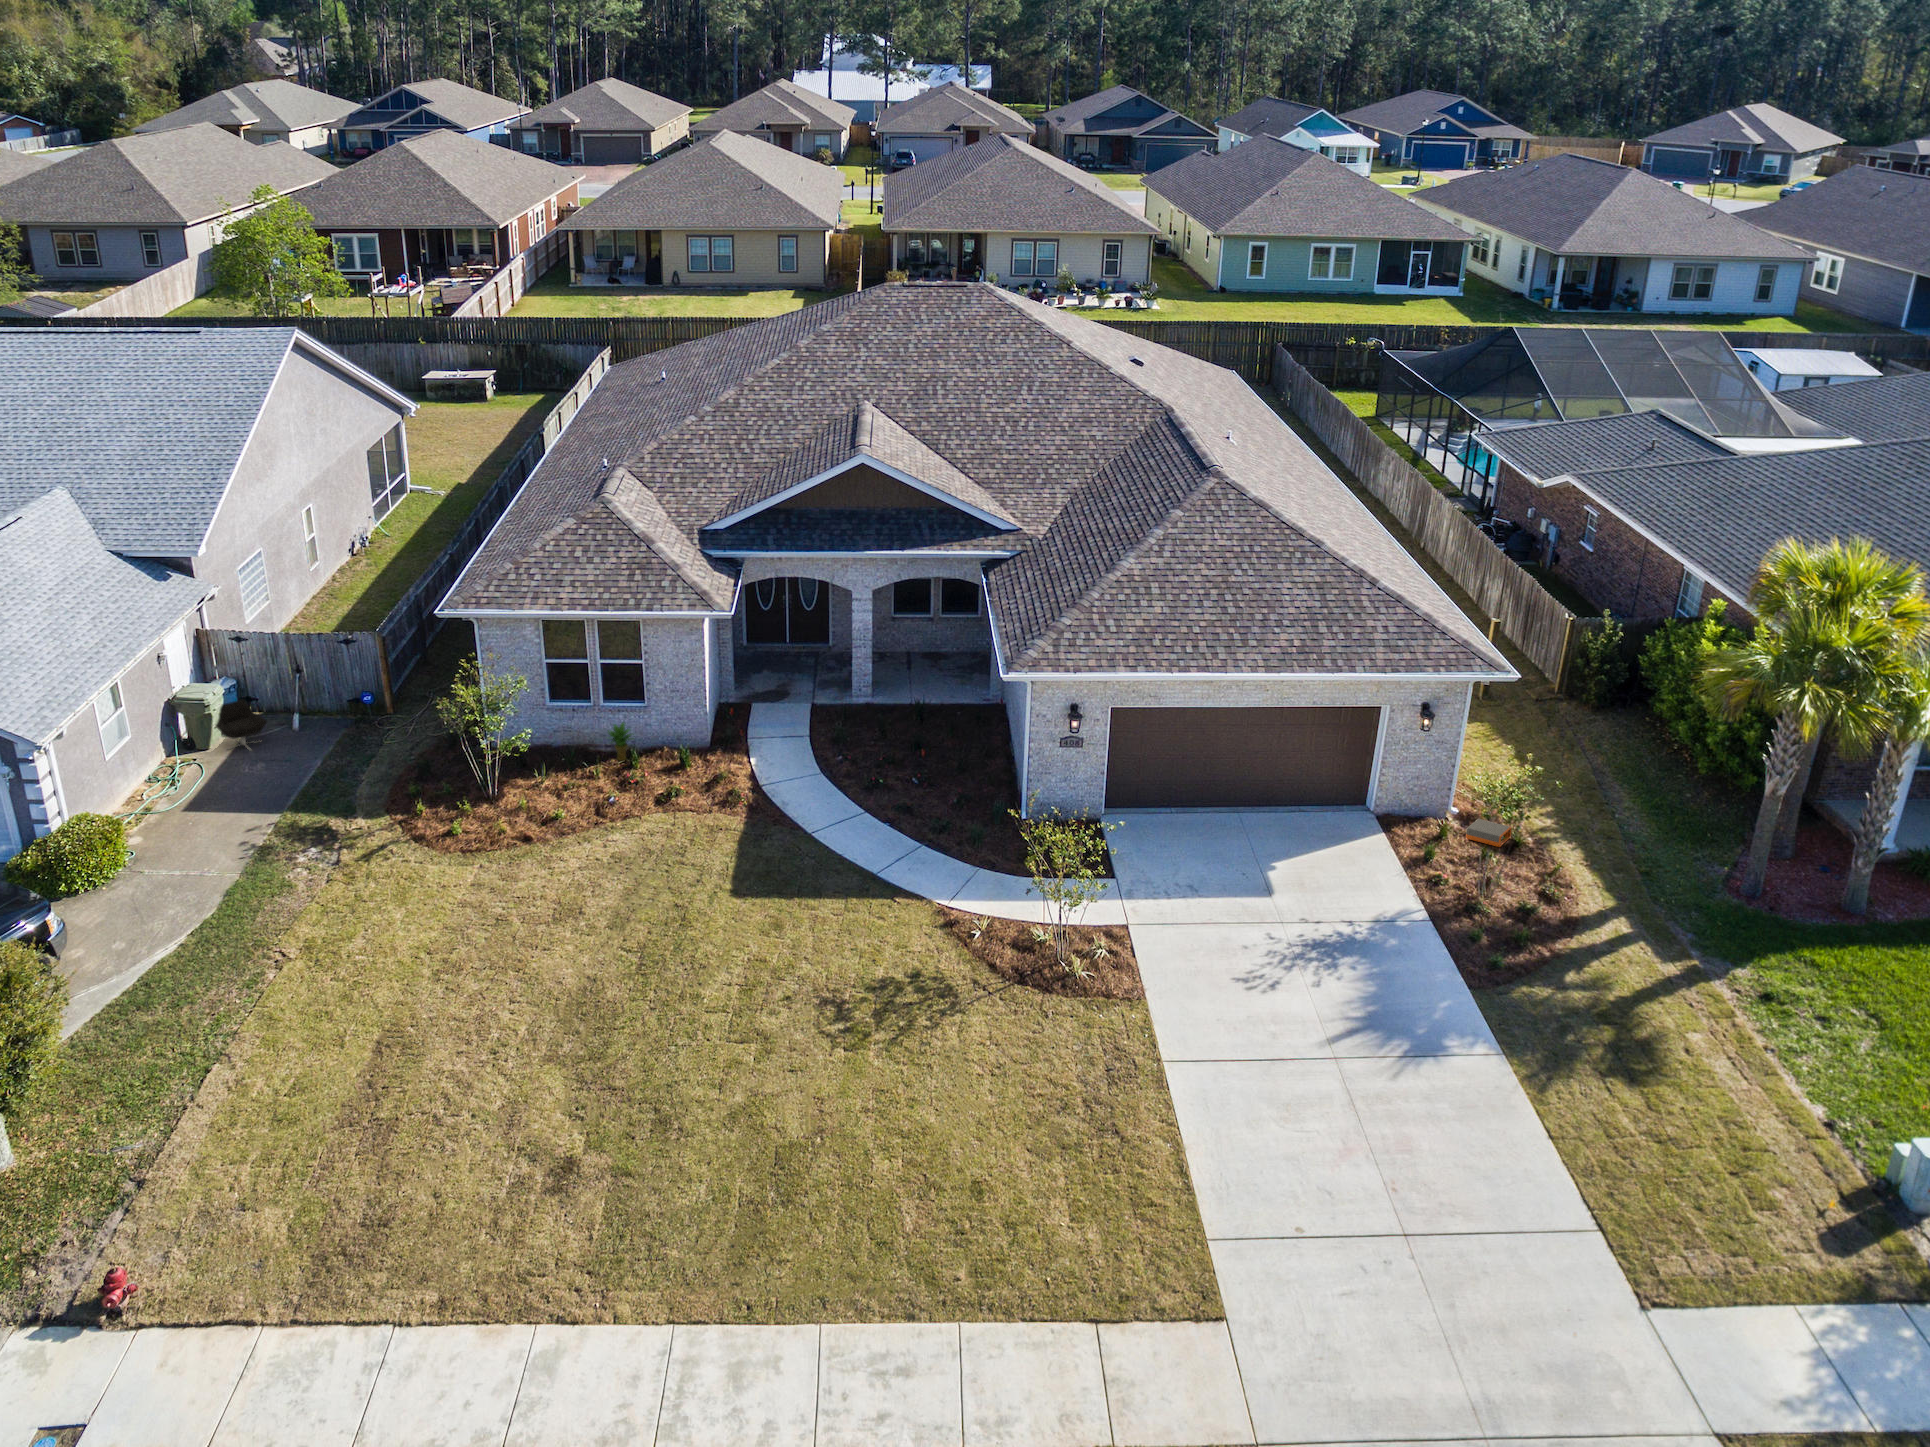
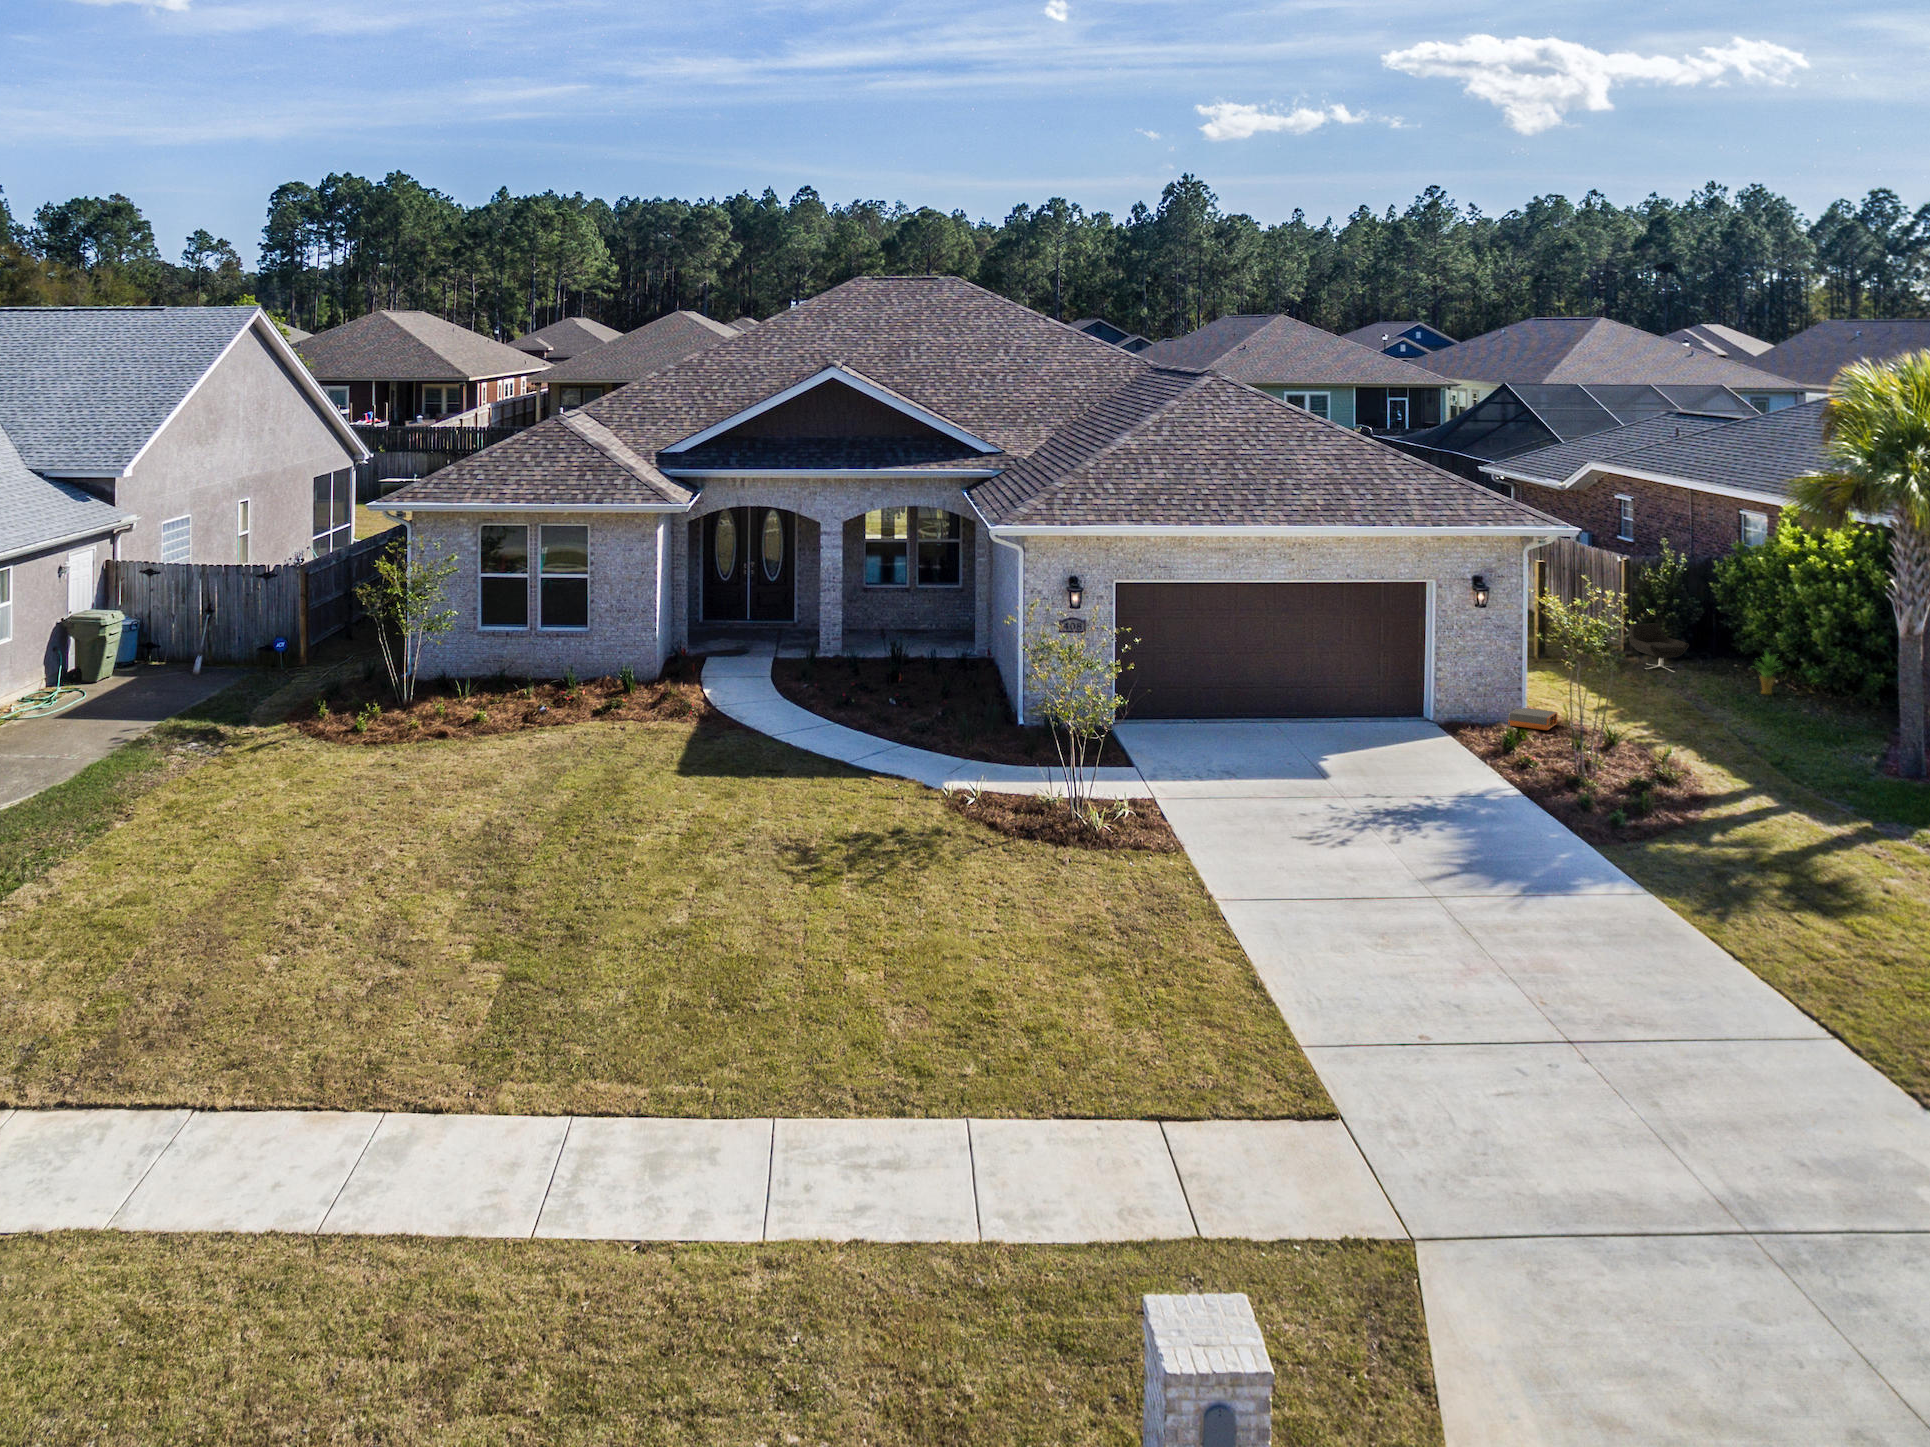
lounge chair: present [215,700,267,749] -> present [1629,623,1689,672]
potted plant: present [608,722,631,761] -> present [1753,651,1781,694]

